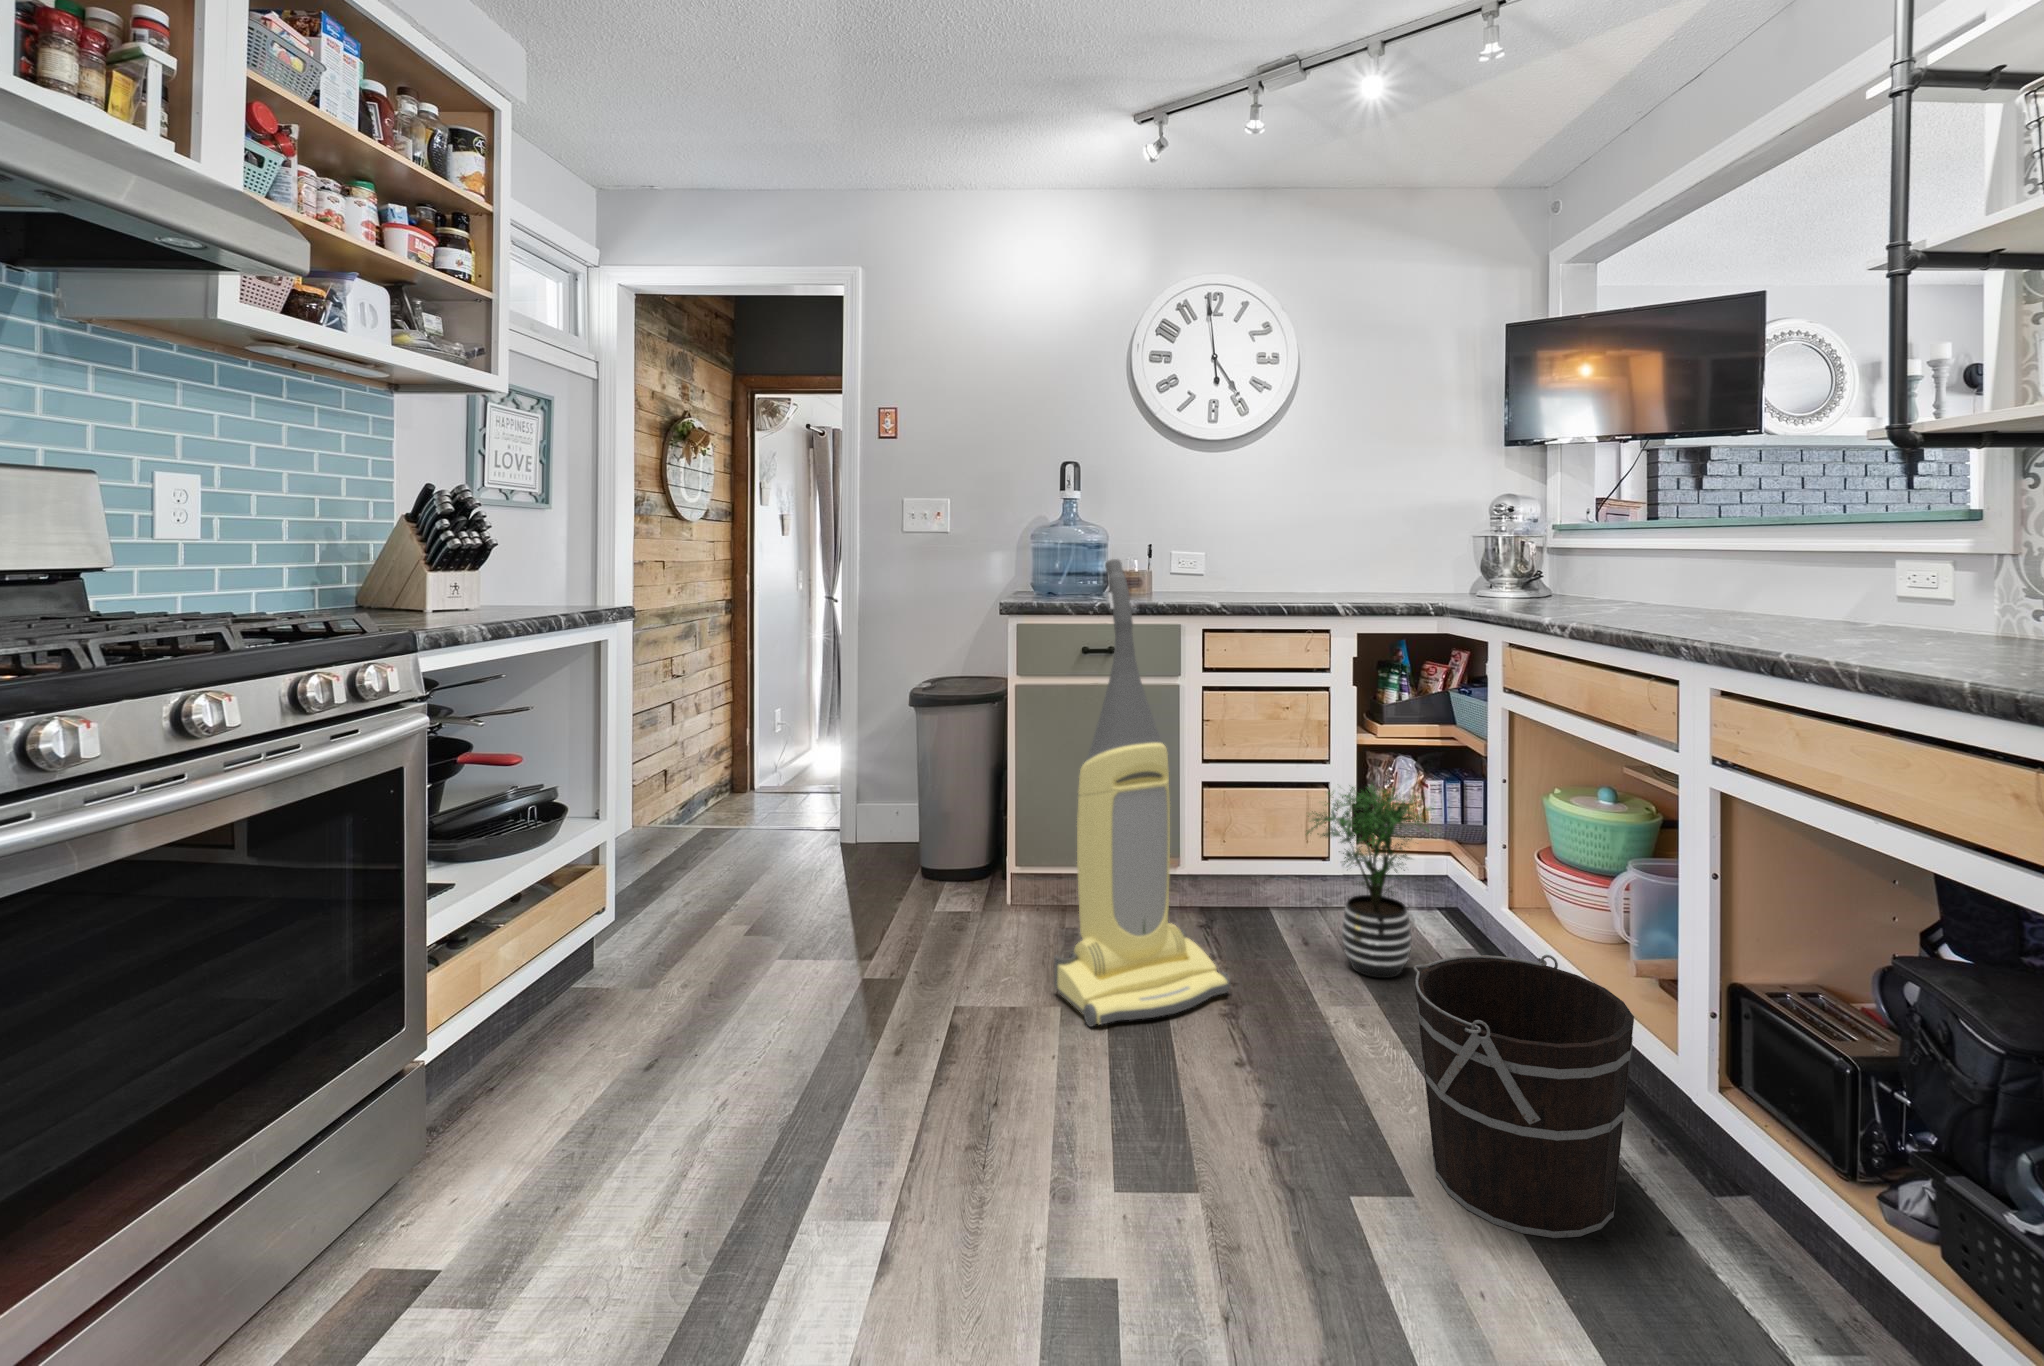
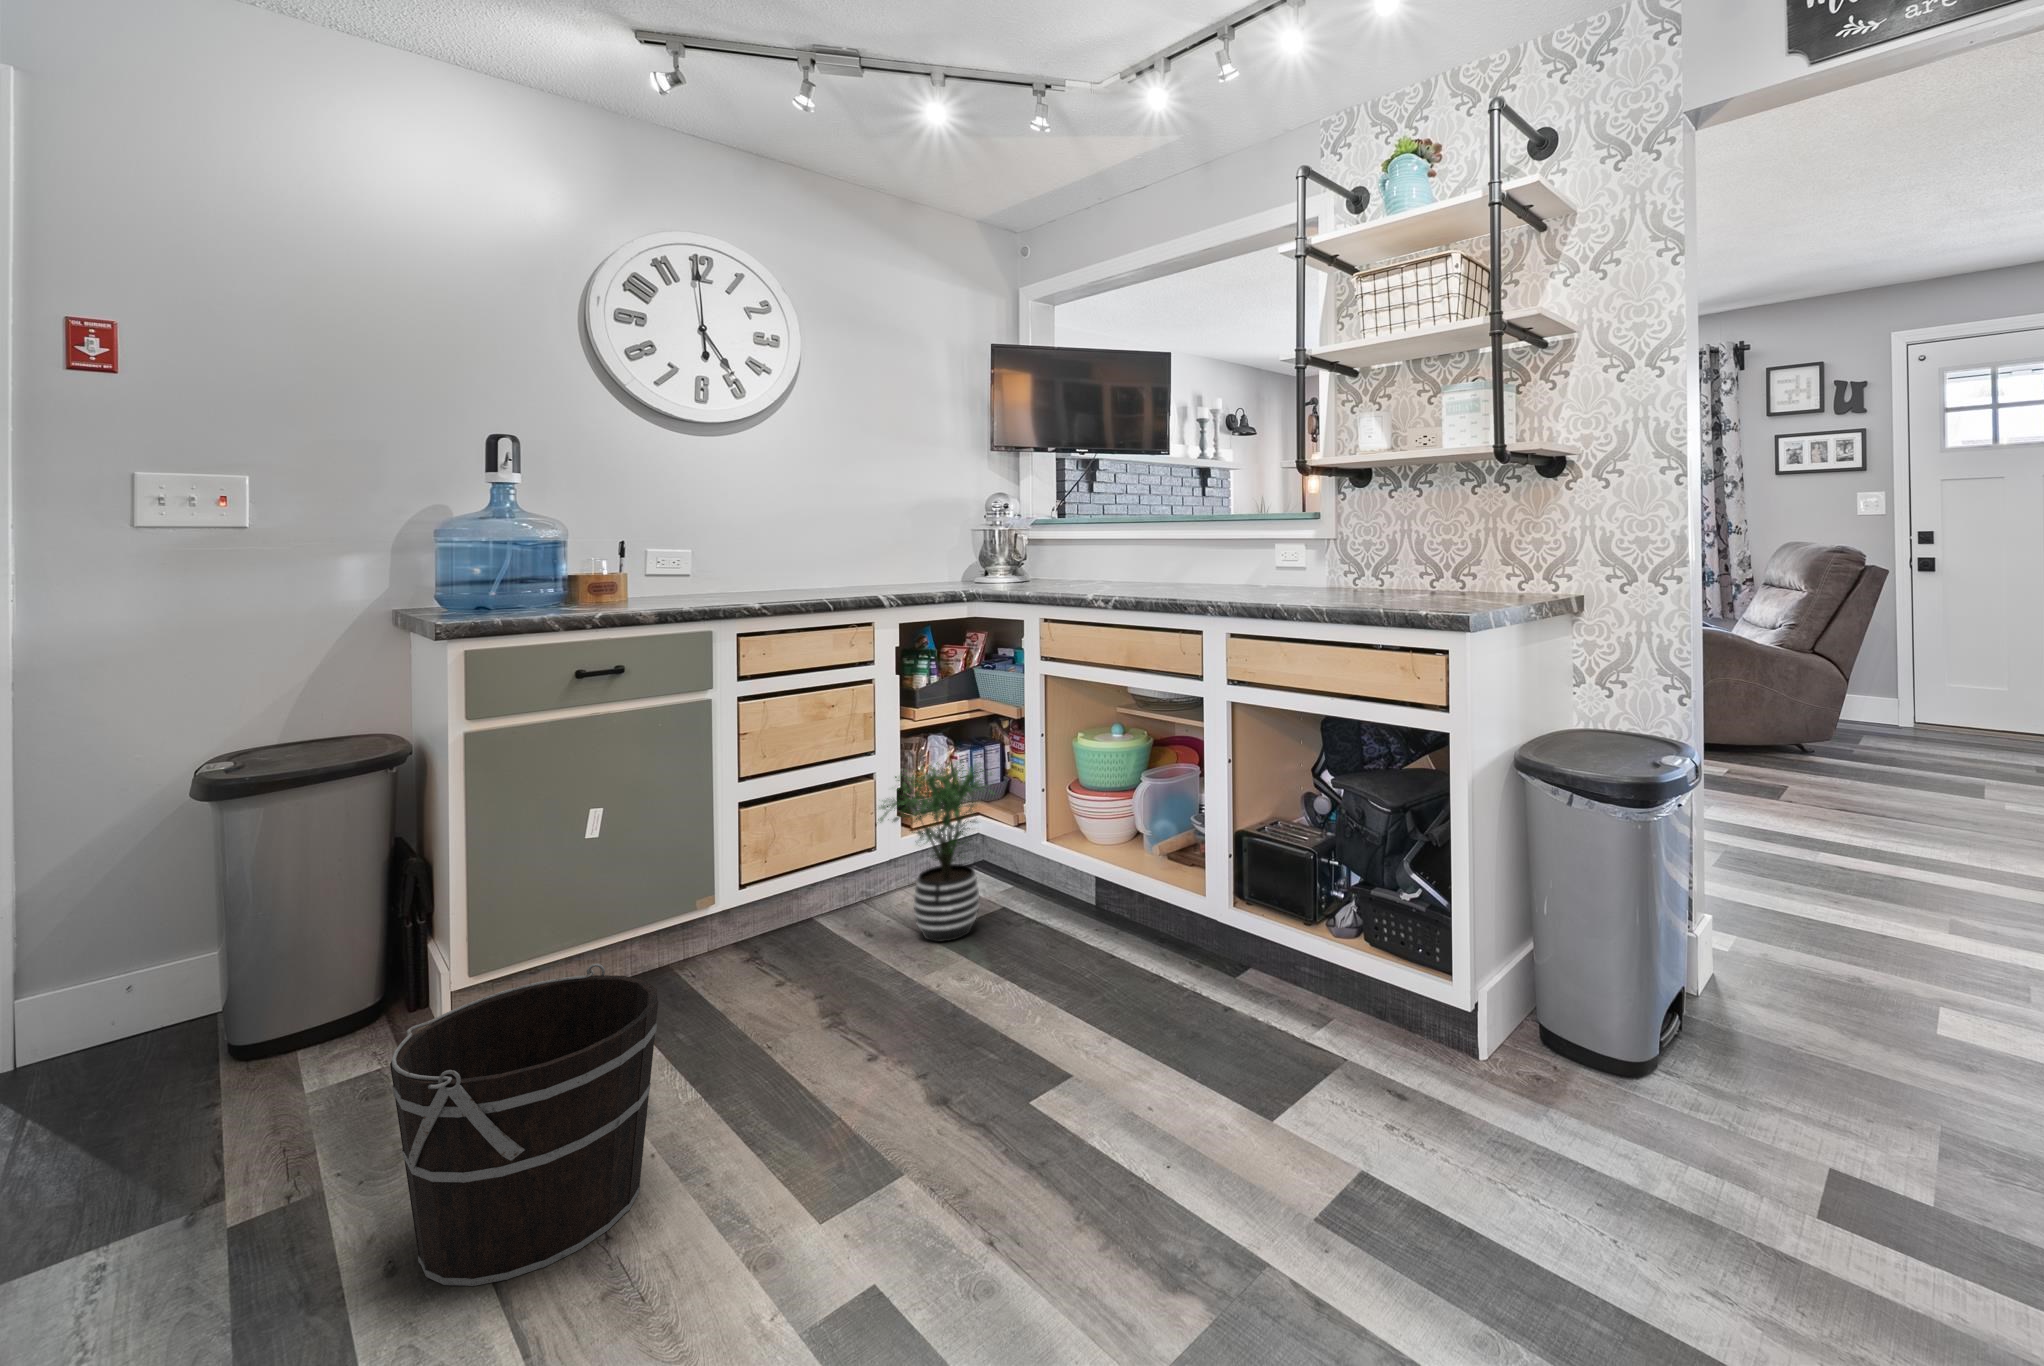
vacuum cleaner: present [1054,559,1231,1027] -> none [606,555,824,1094]
bucket: present [1414,955,1634,1238] -> present [390,964,658,1286]

